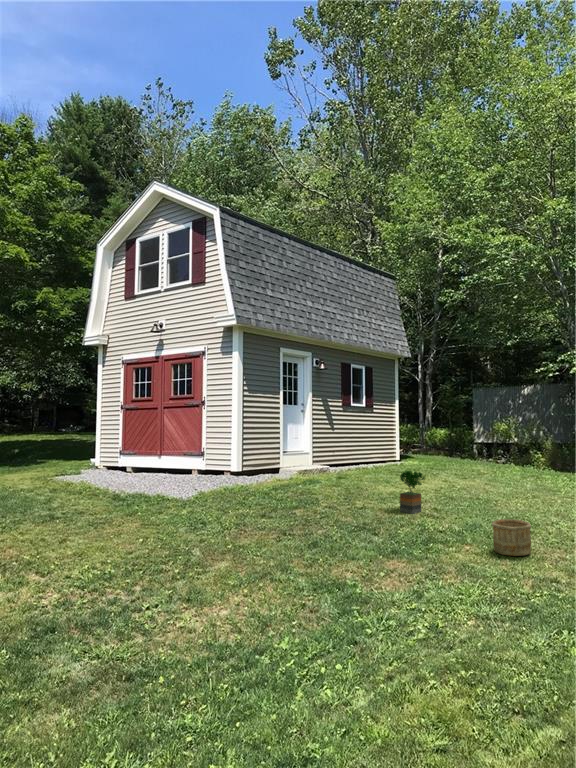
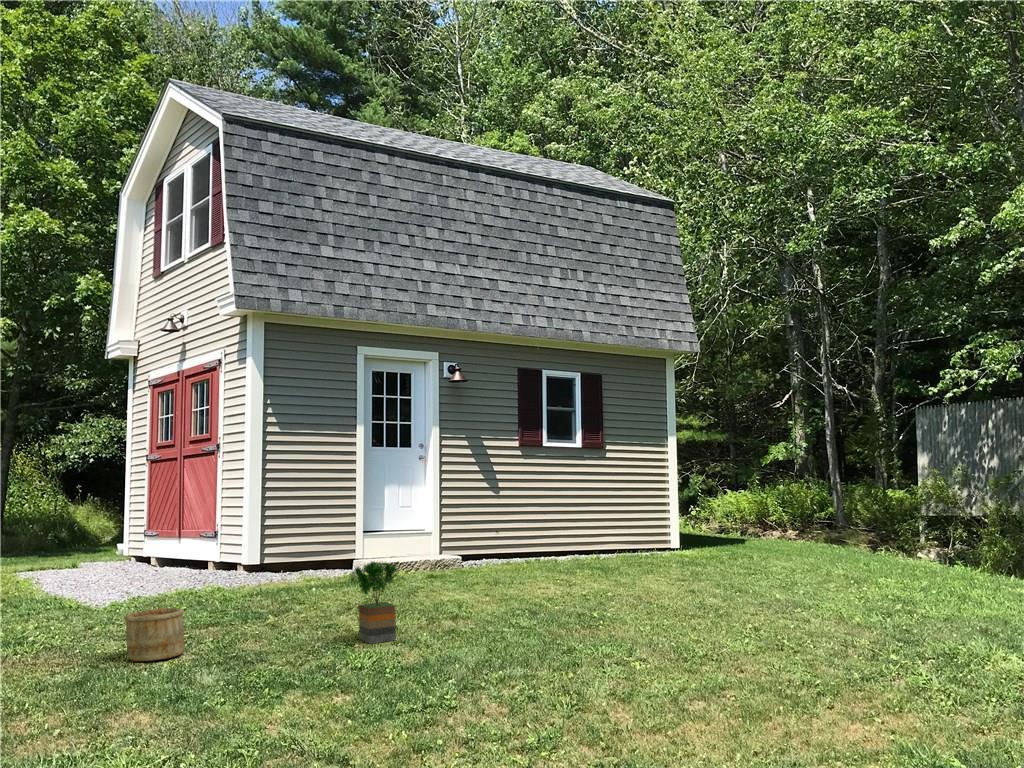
wooden bucket: present [492,519,531,556] -> present [124,608,184,661]

